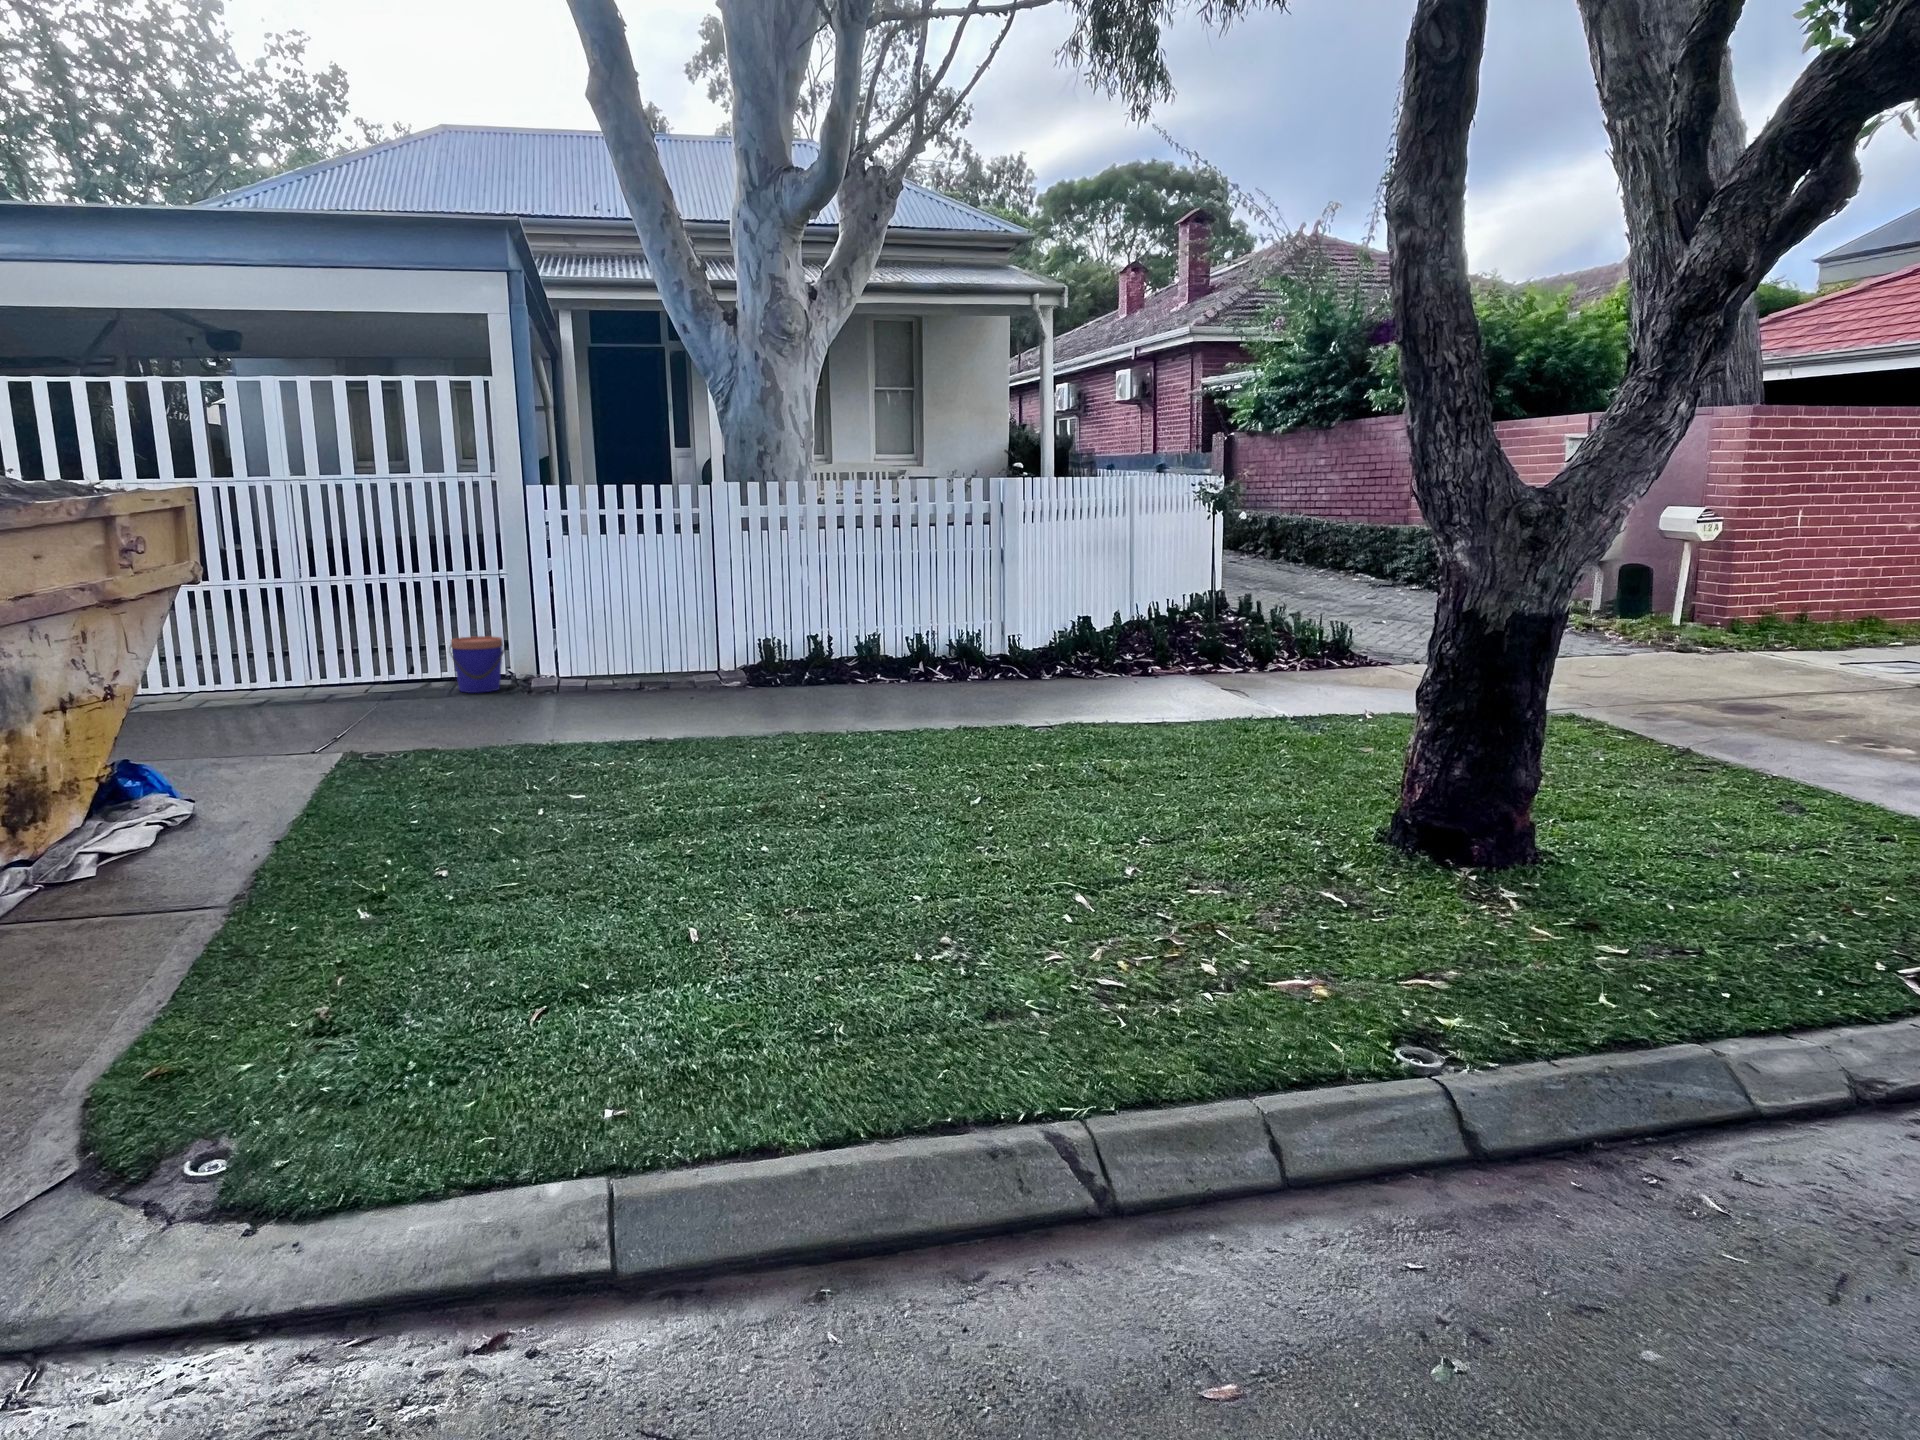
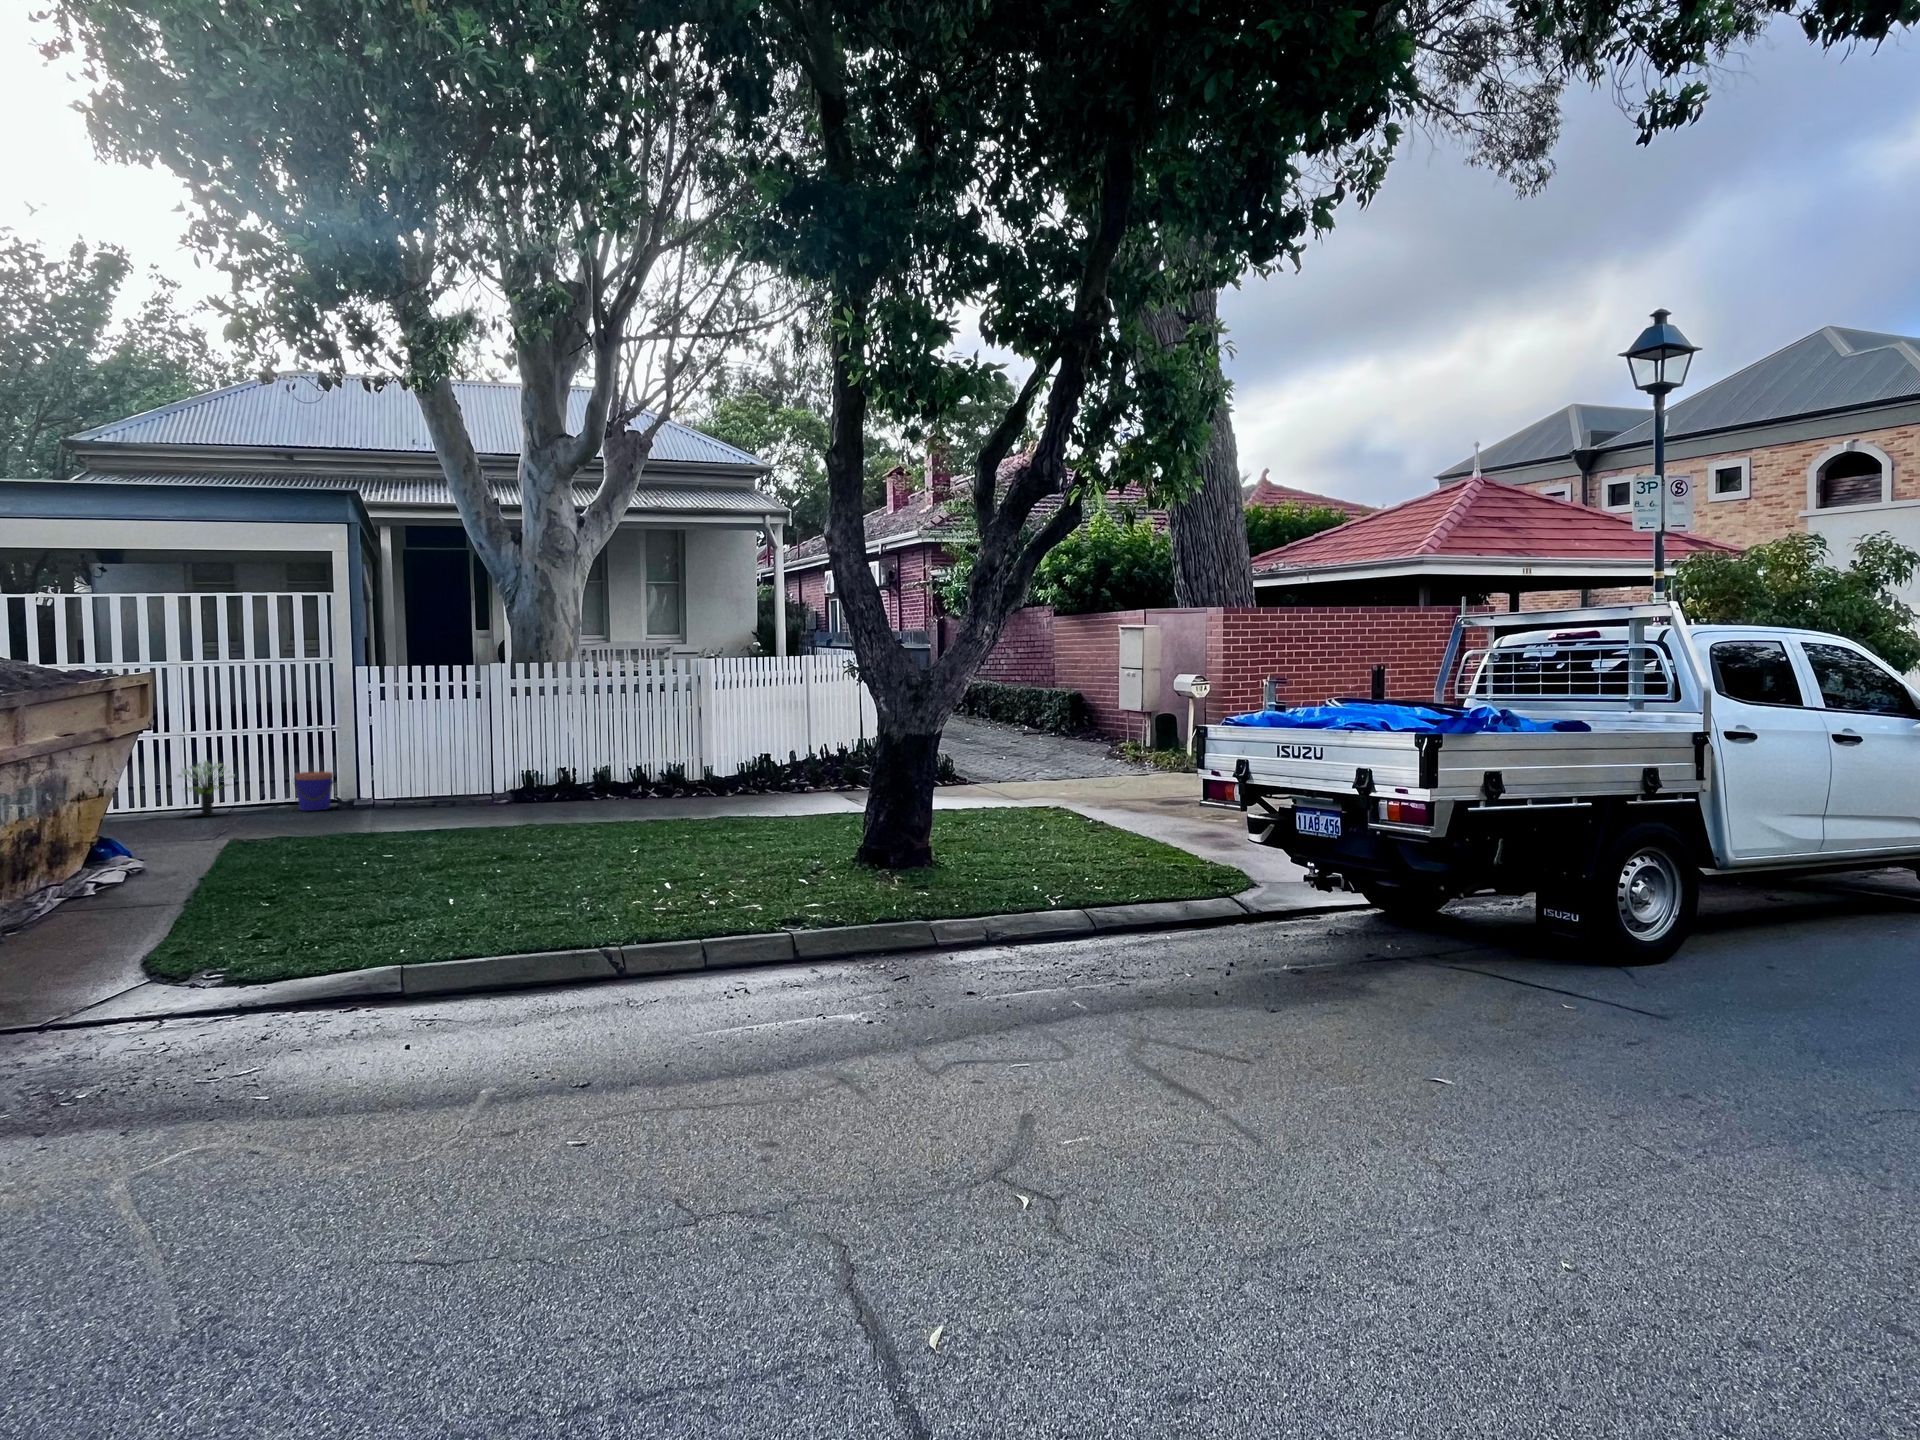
potted plant: none [289,620,370,699] -> present [177,761,235,816]

